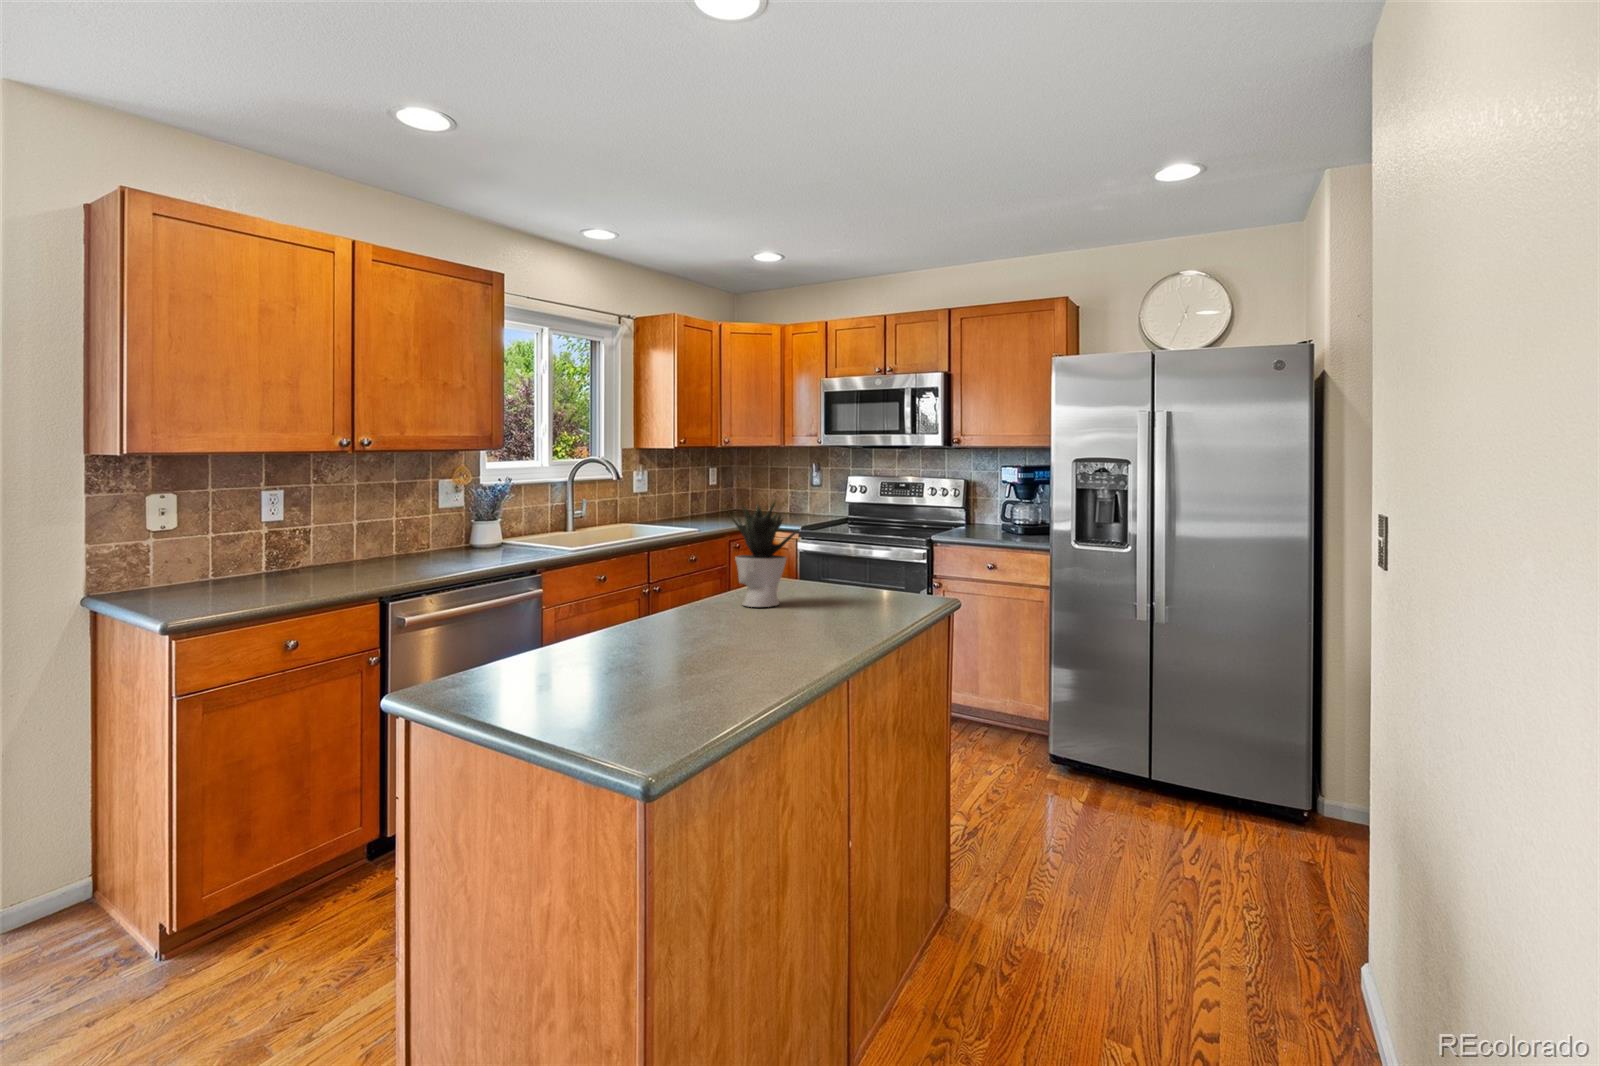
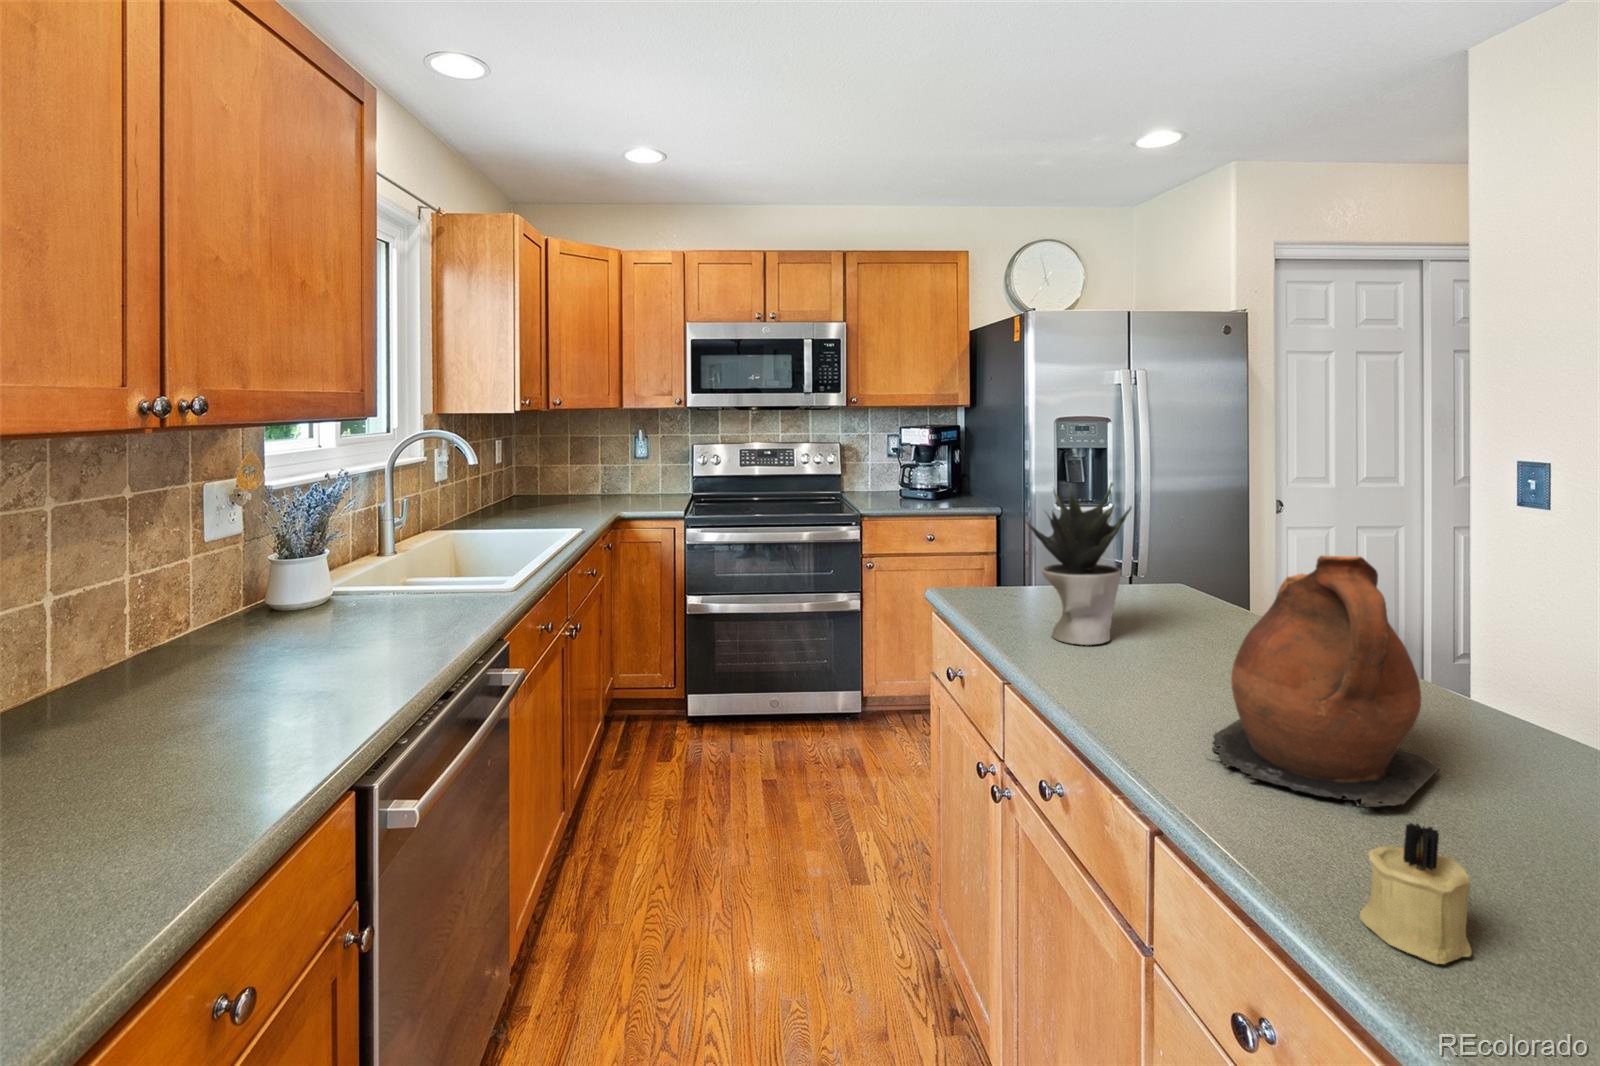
ceramic pitcher: none [601,525,709,662] -> present [1212,556,1439,807]
candle: none [481,629,526,687] -> present [1360,823,1472,964]

